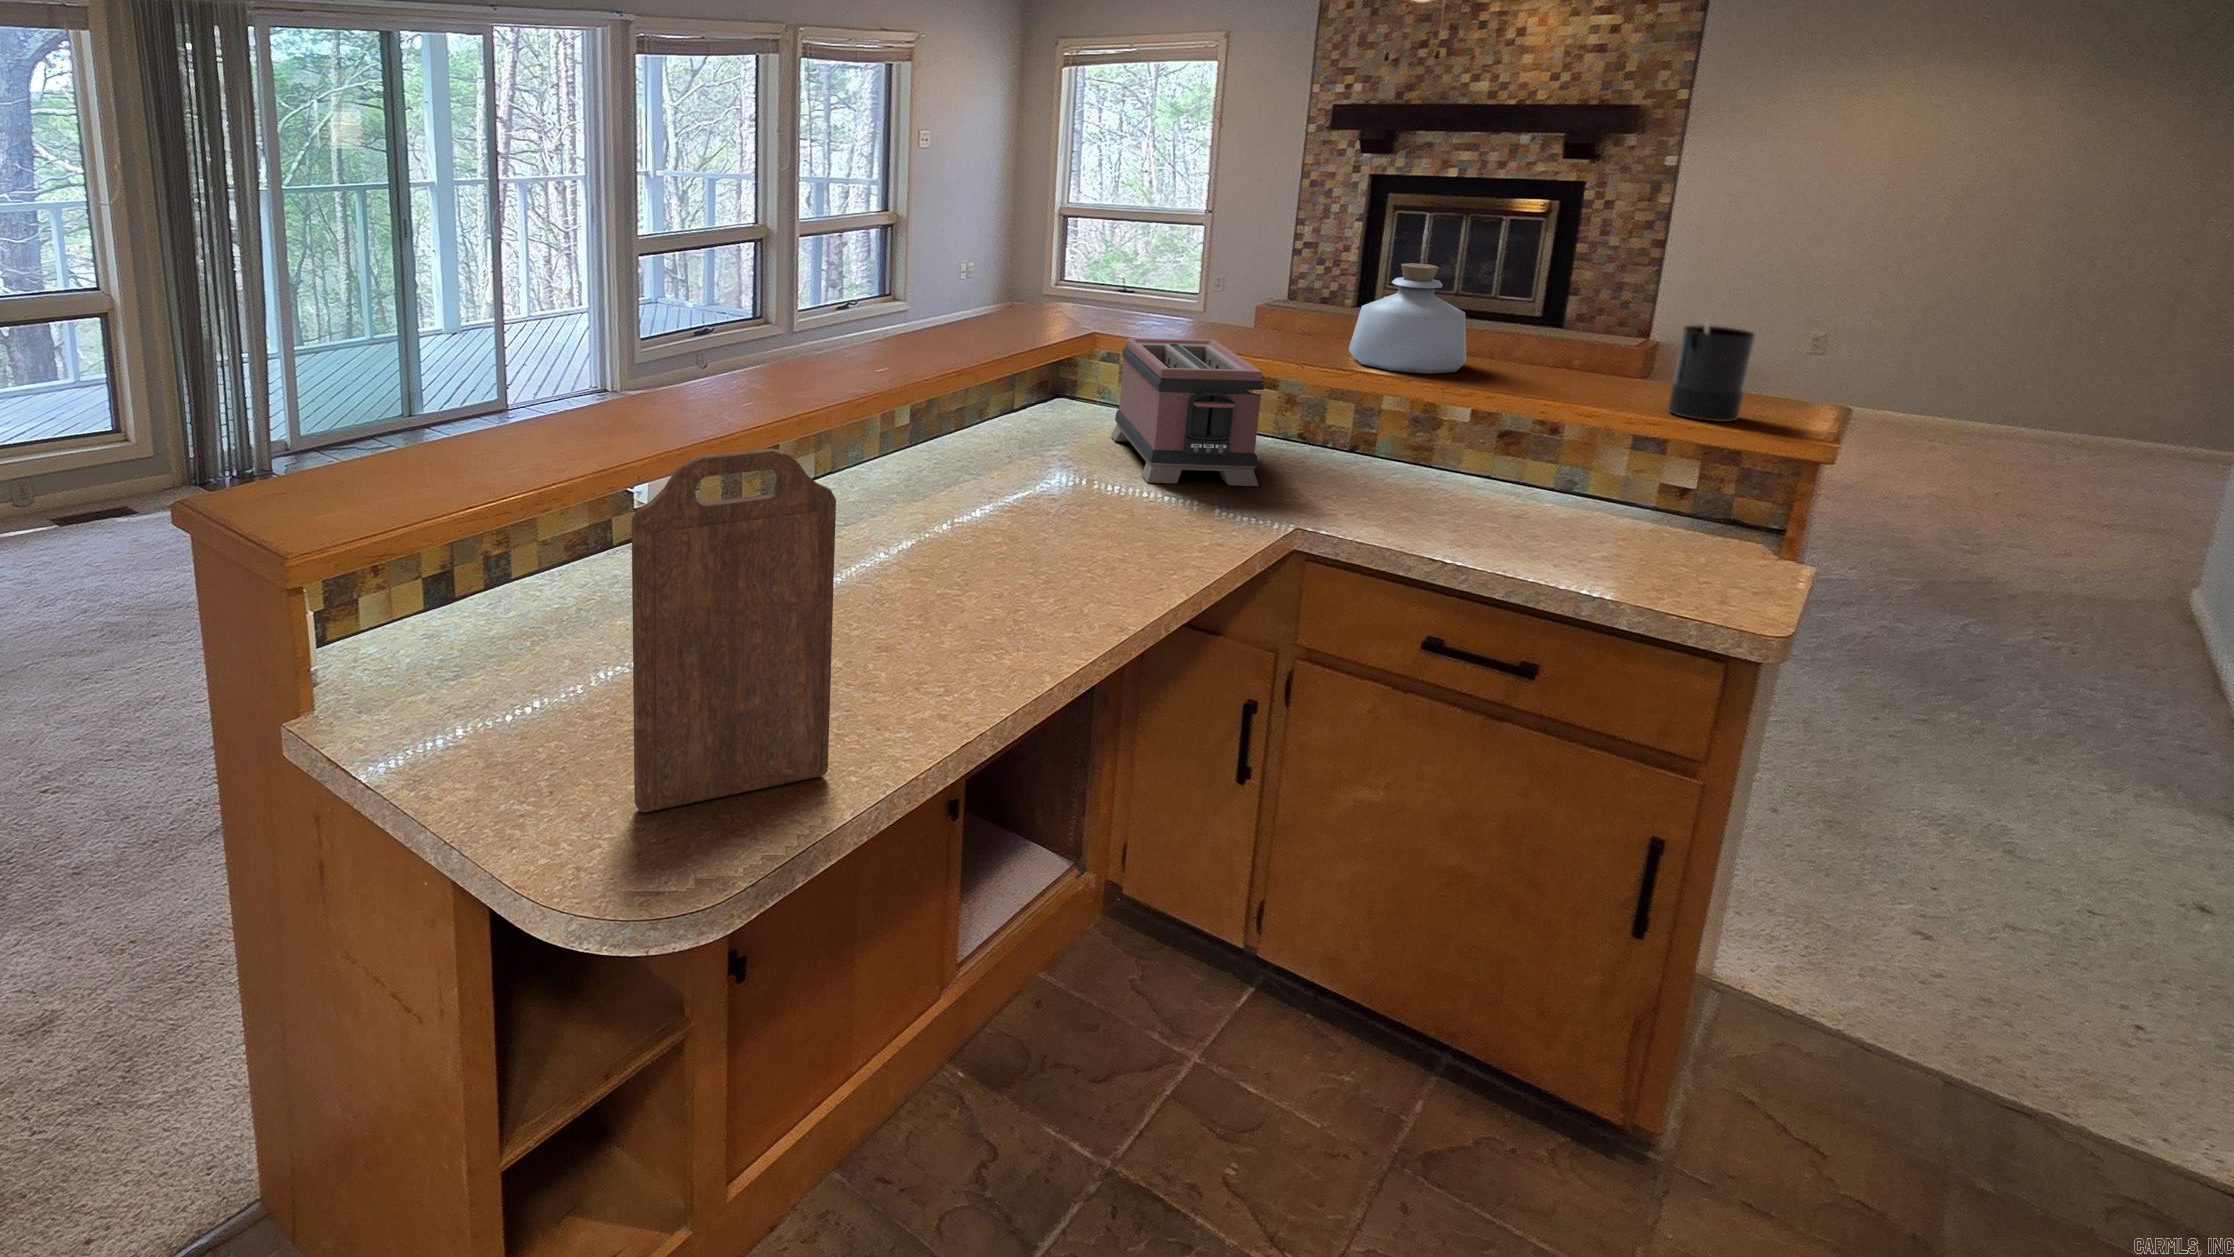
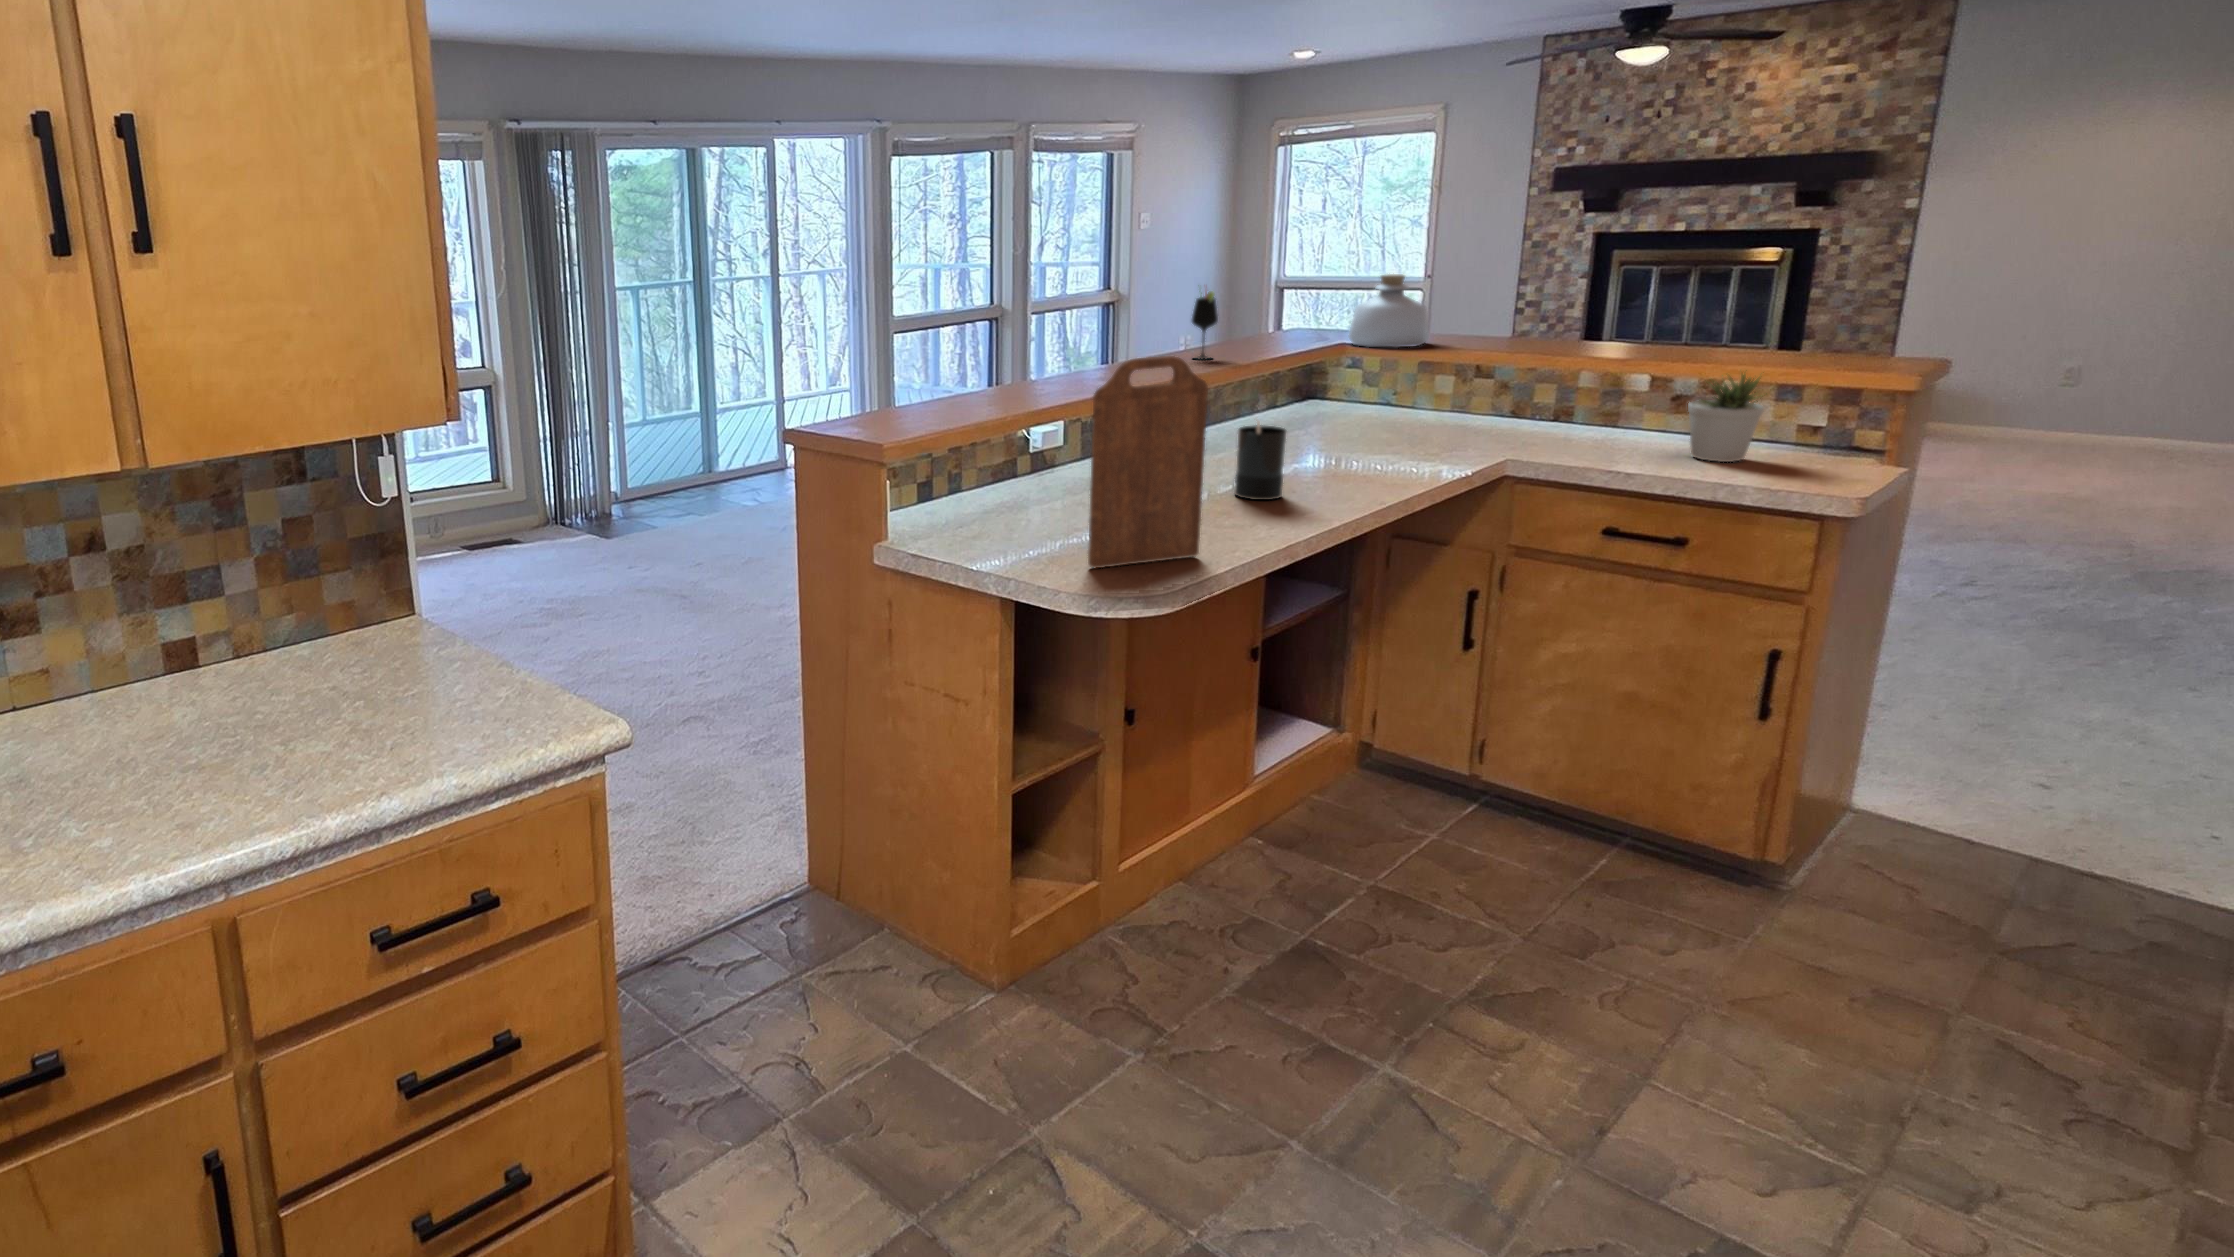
wine glass: none [908,254,941,354] -> present [1192,291,1218,359]
bottle: present [1349,263,1466,374] -> present [1349,274,1429,347]
candle: present [1668,318,1755,422] -> present [1235,420,1286,500]
toaster: present [1111,338,1264,486] -> none [1354,340,1480,441]
potted plant: none [1523,416,1623,540] -> present [1688,373,1764,462]

